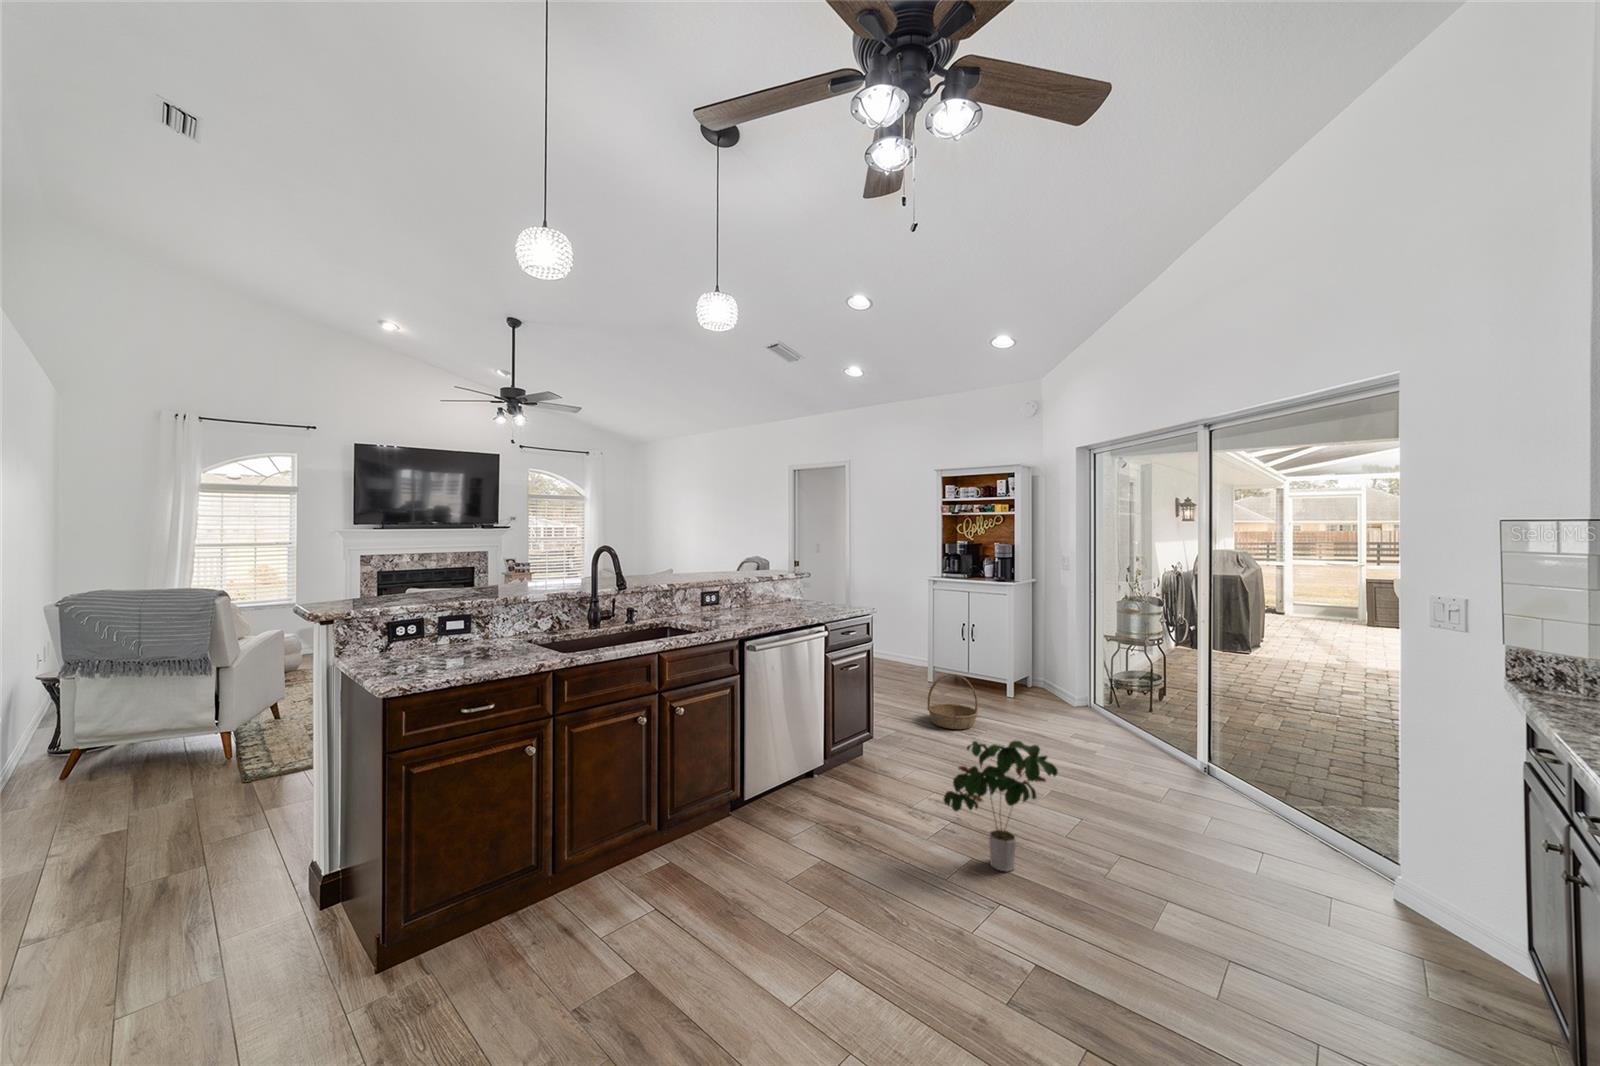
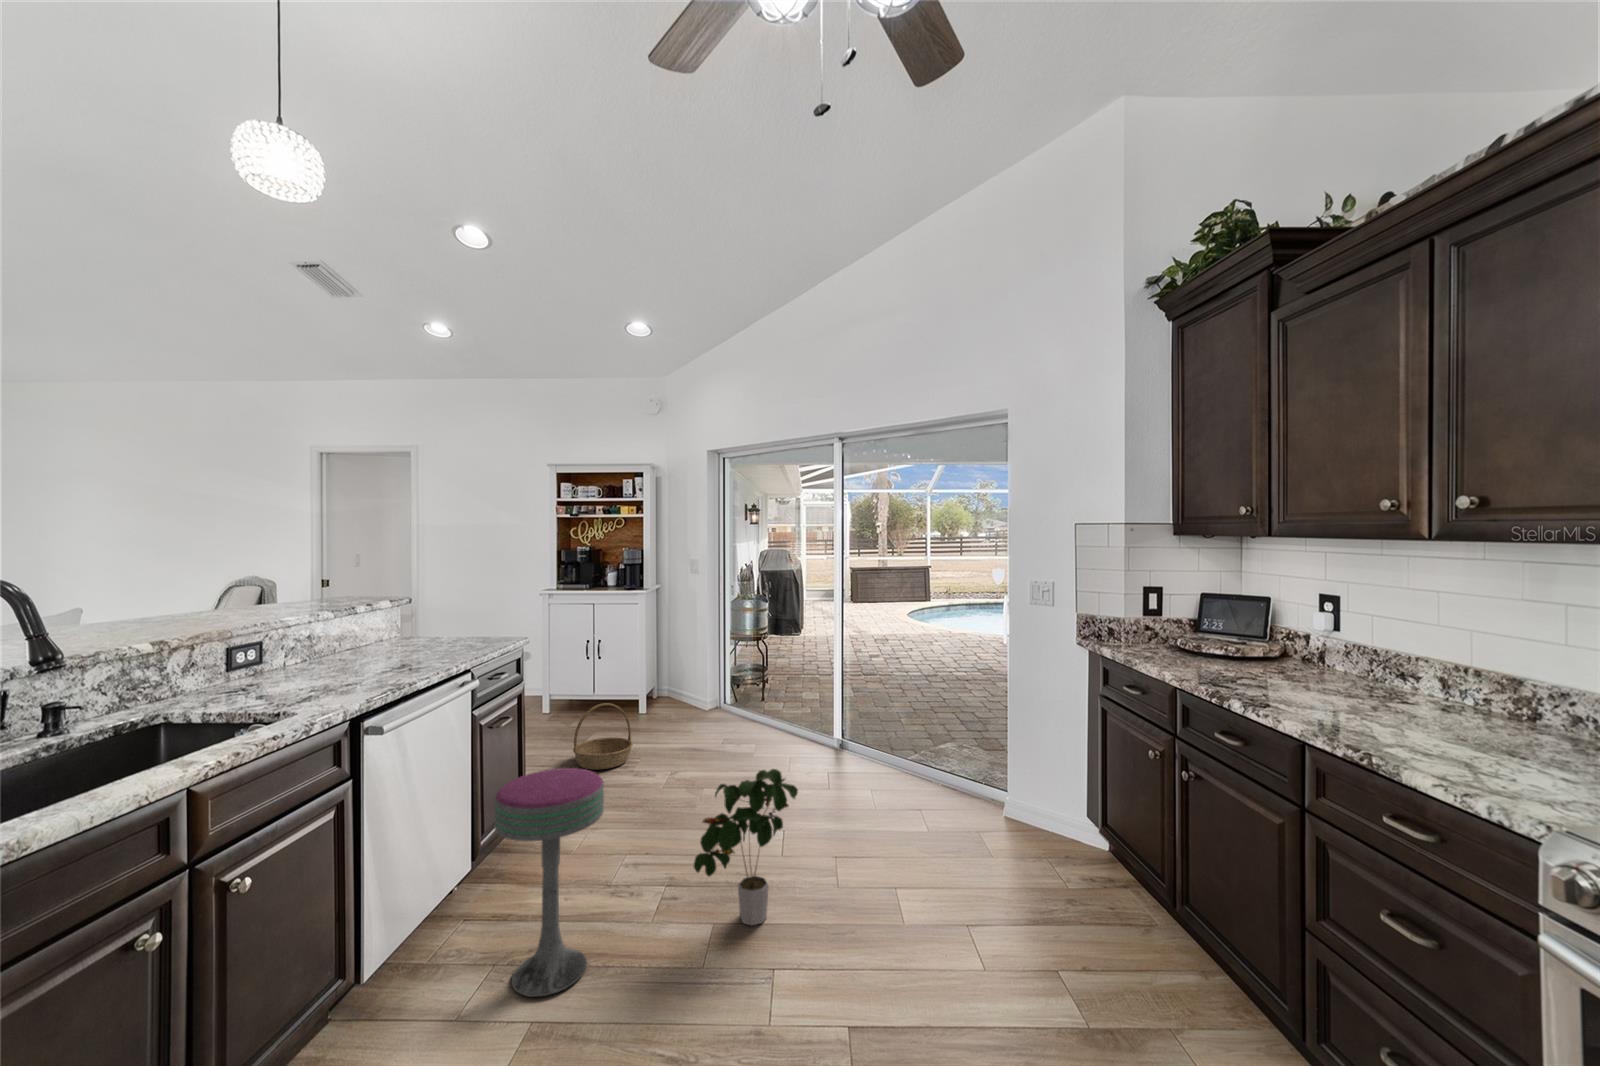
bar stool: none [810,698,881,850] -> present [494,768,604,997]

